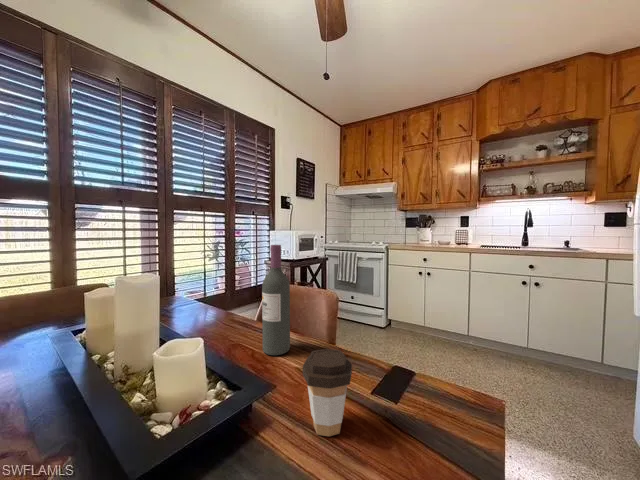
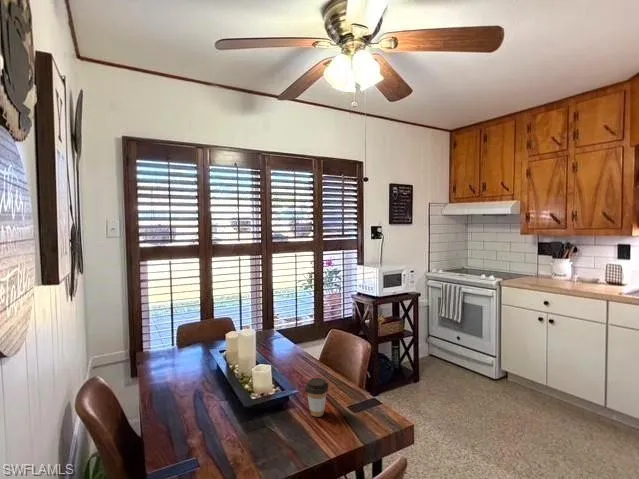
wine bottle: present [262,245,290,355] -> none [308,313,326,380]

